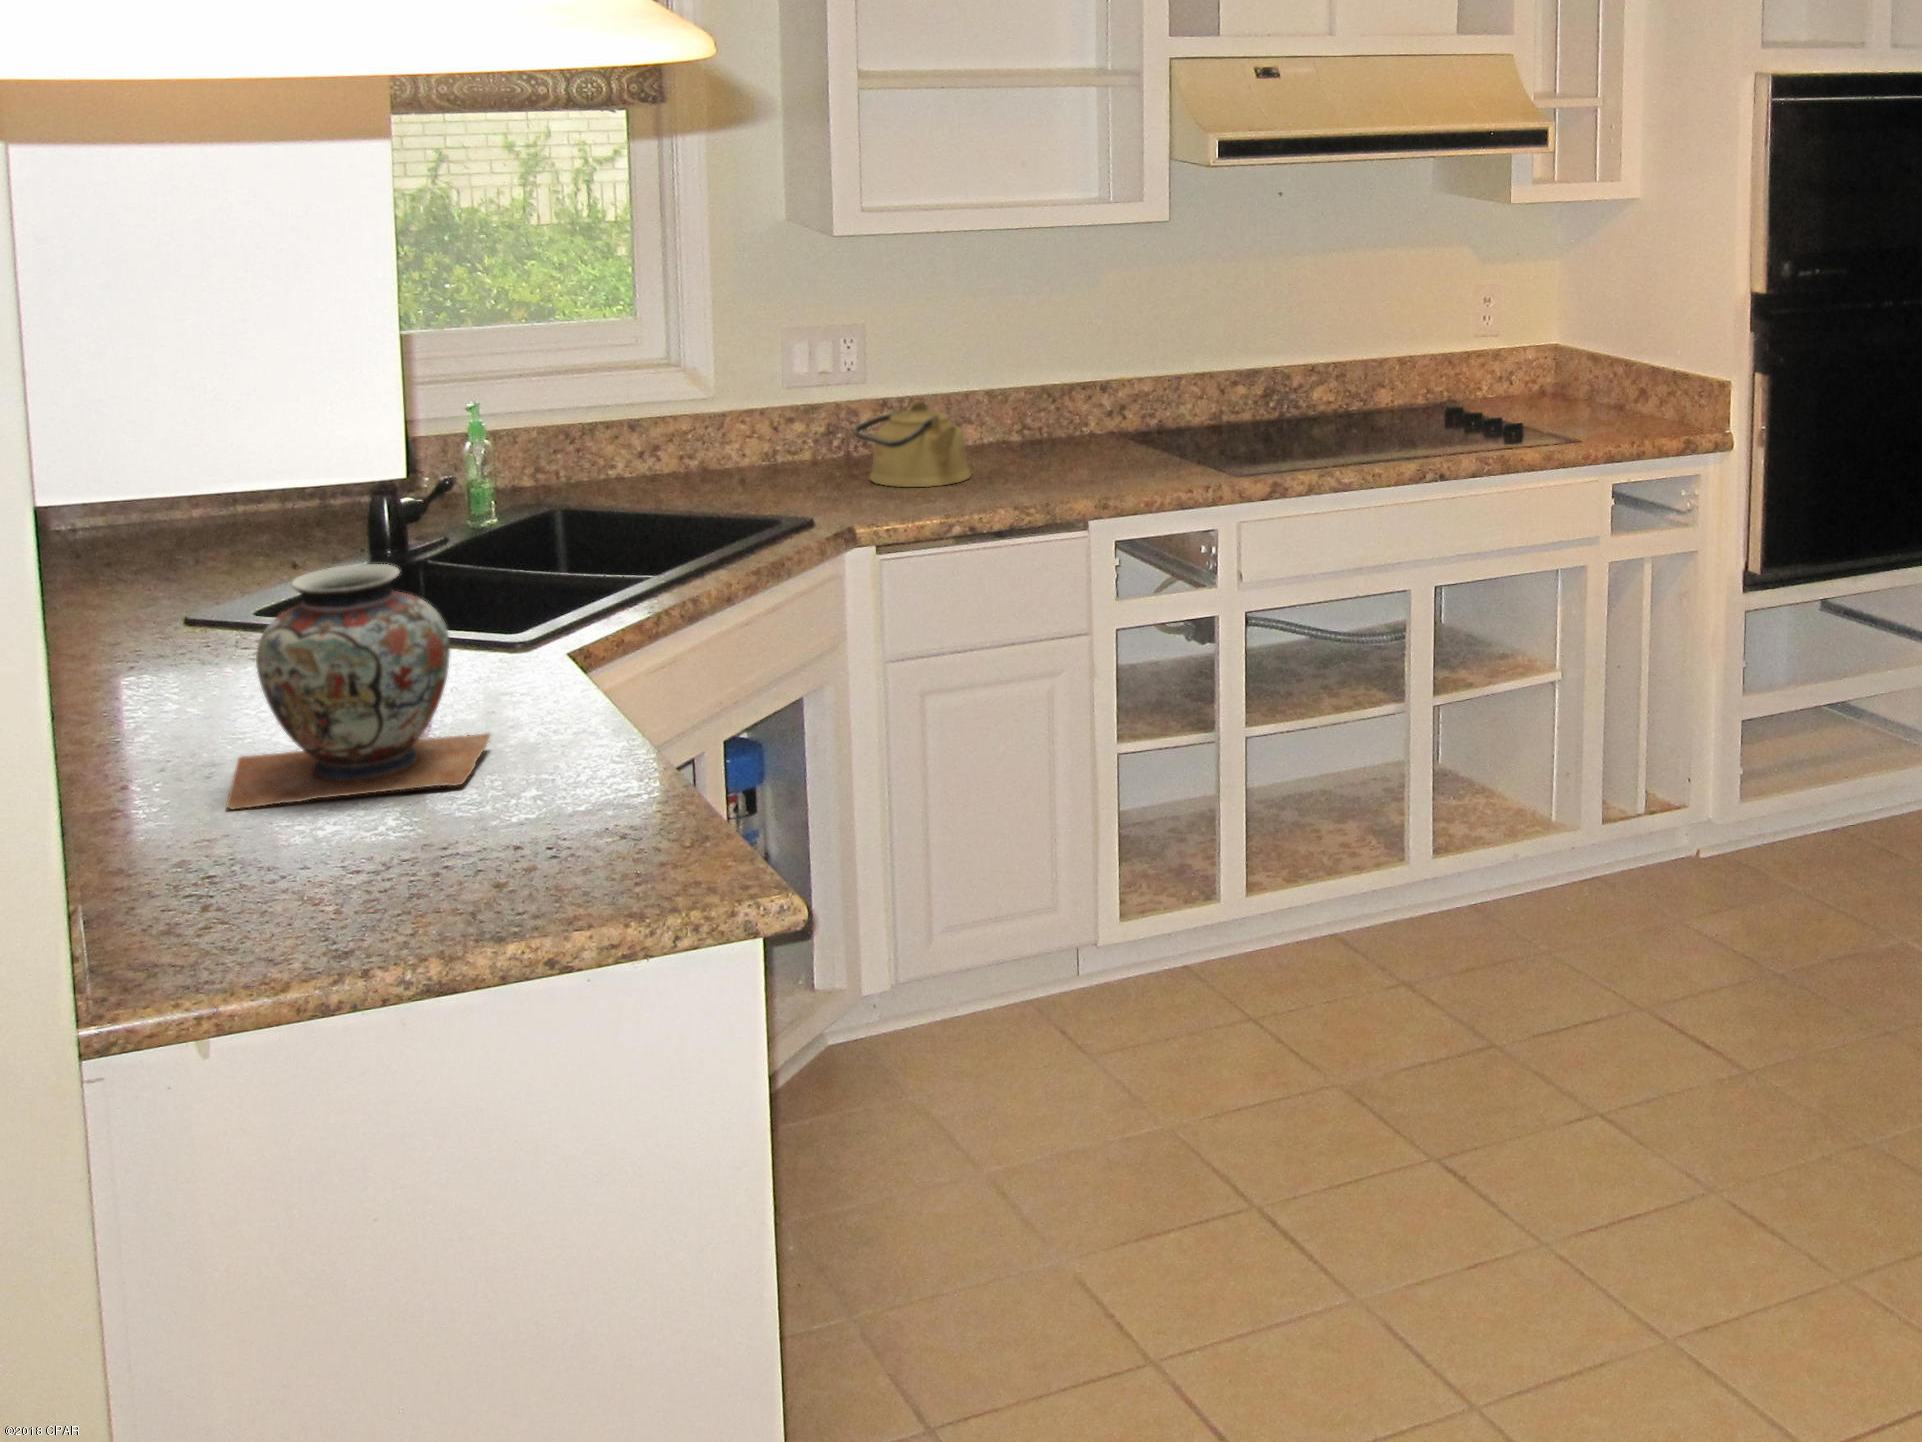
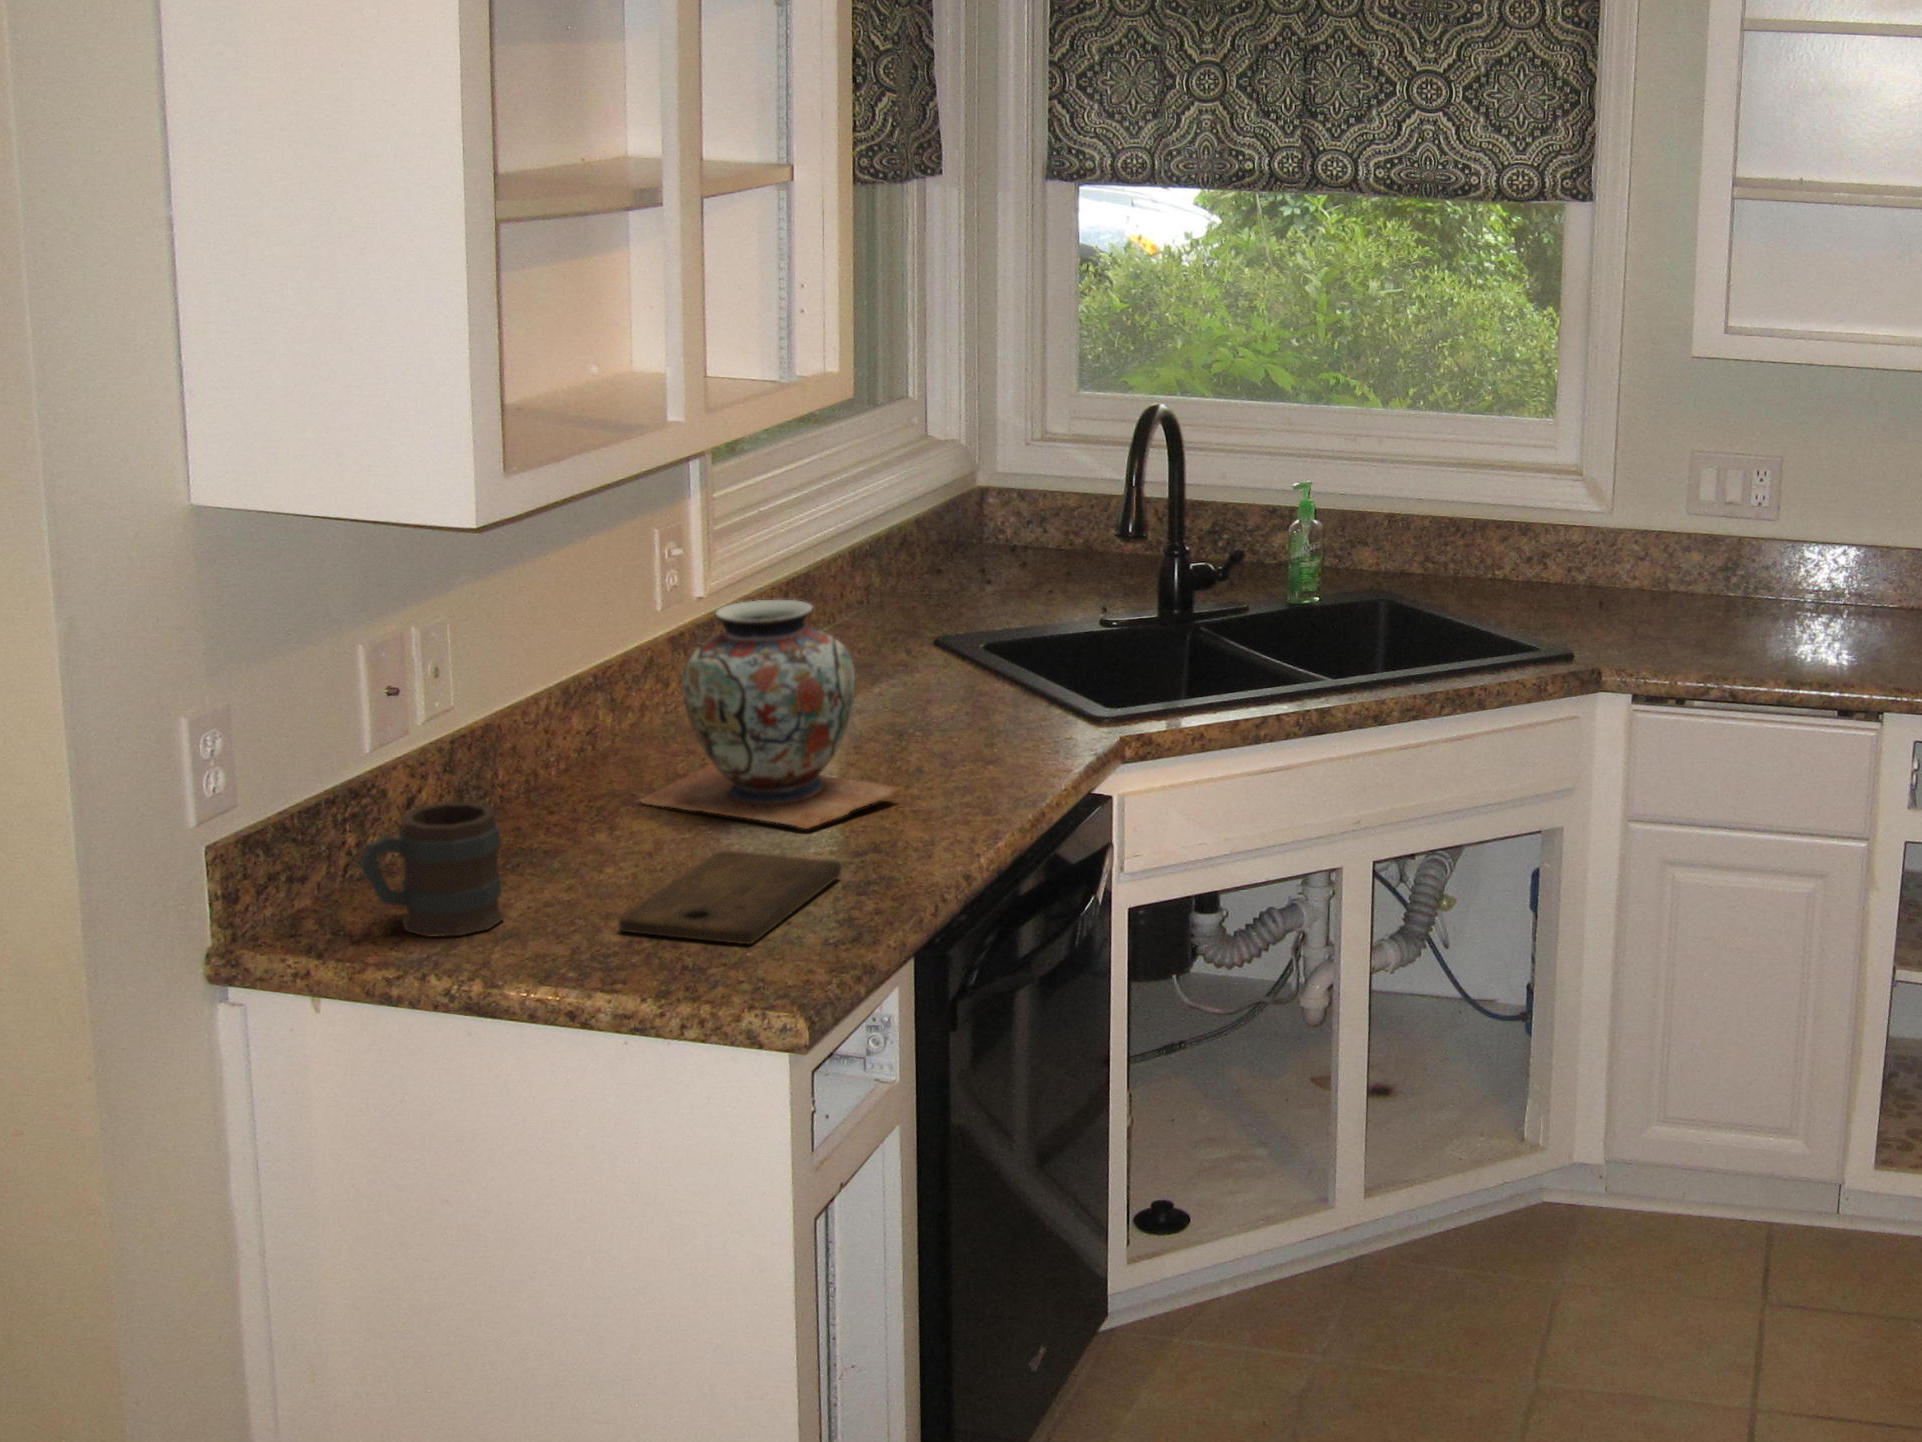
kettle: present [854,401,971,487] -> none [1707,544,1822,641]
cutting board: none [445,793,627,892] -> present [619,851,841,944]
mug: none [229,803,348,950] -> present [360,803,503,937]

